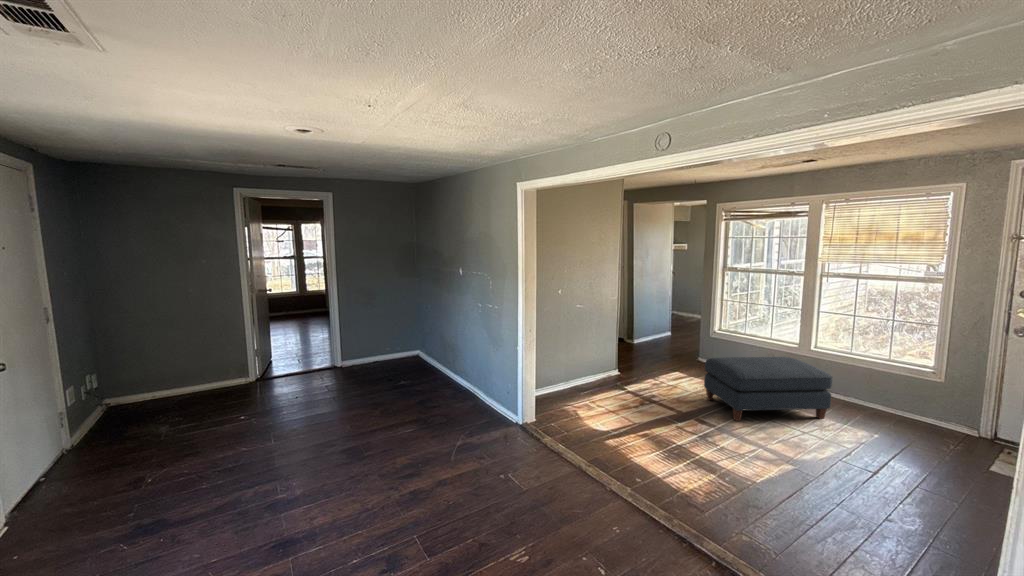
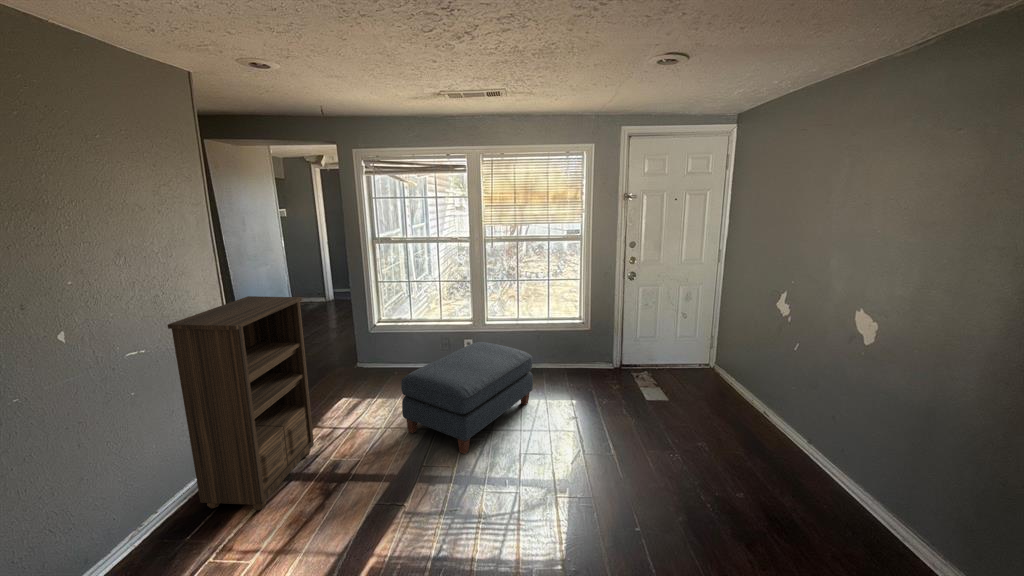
bookshelf: none [589,291,652,397] -> present [168,296,314,510]

